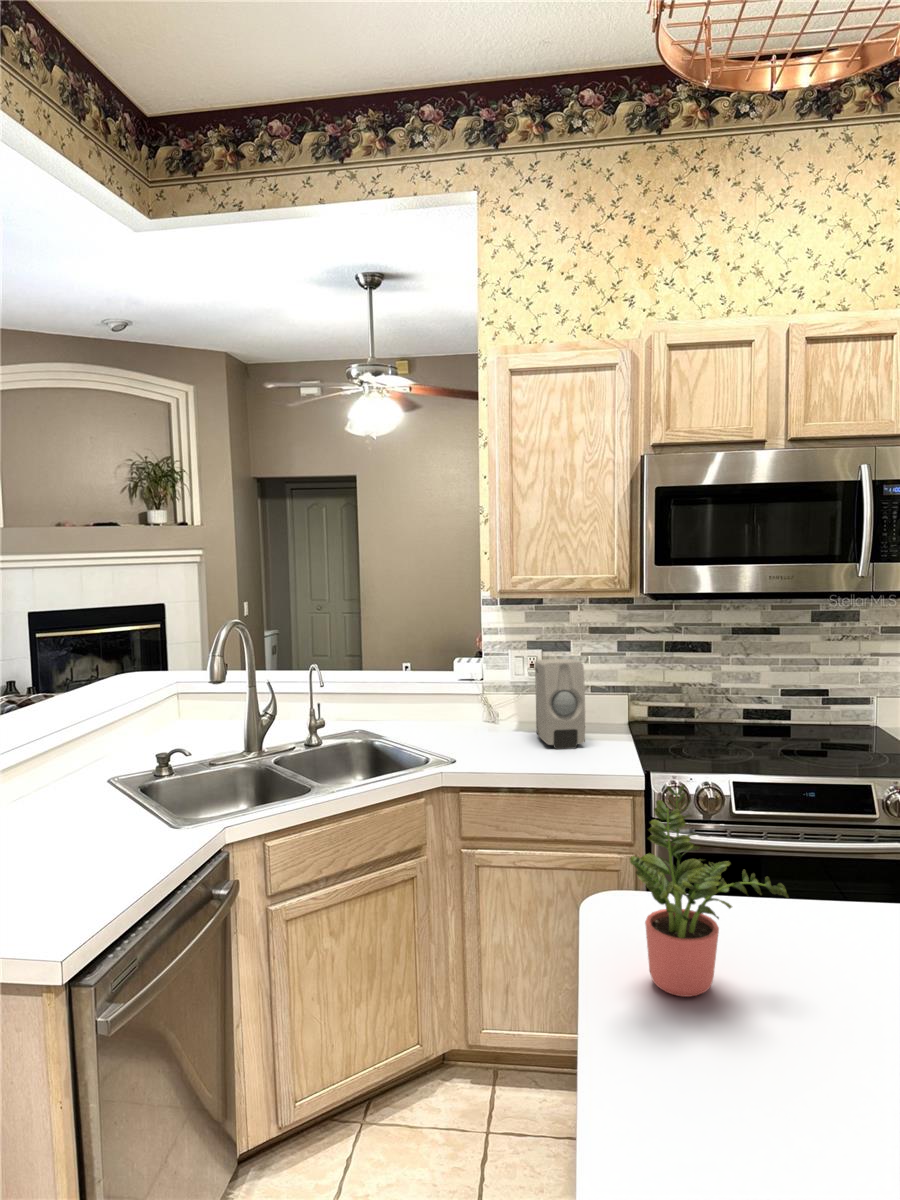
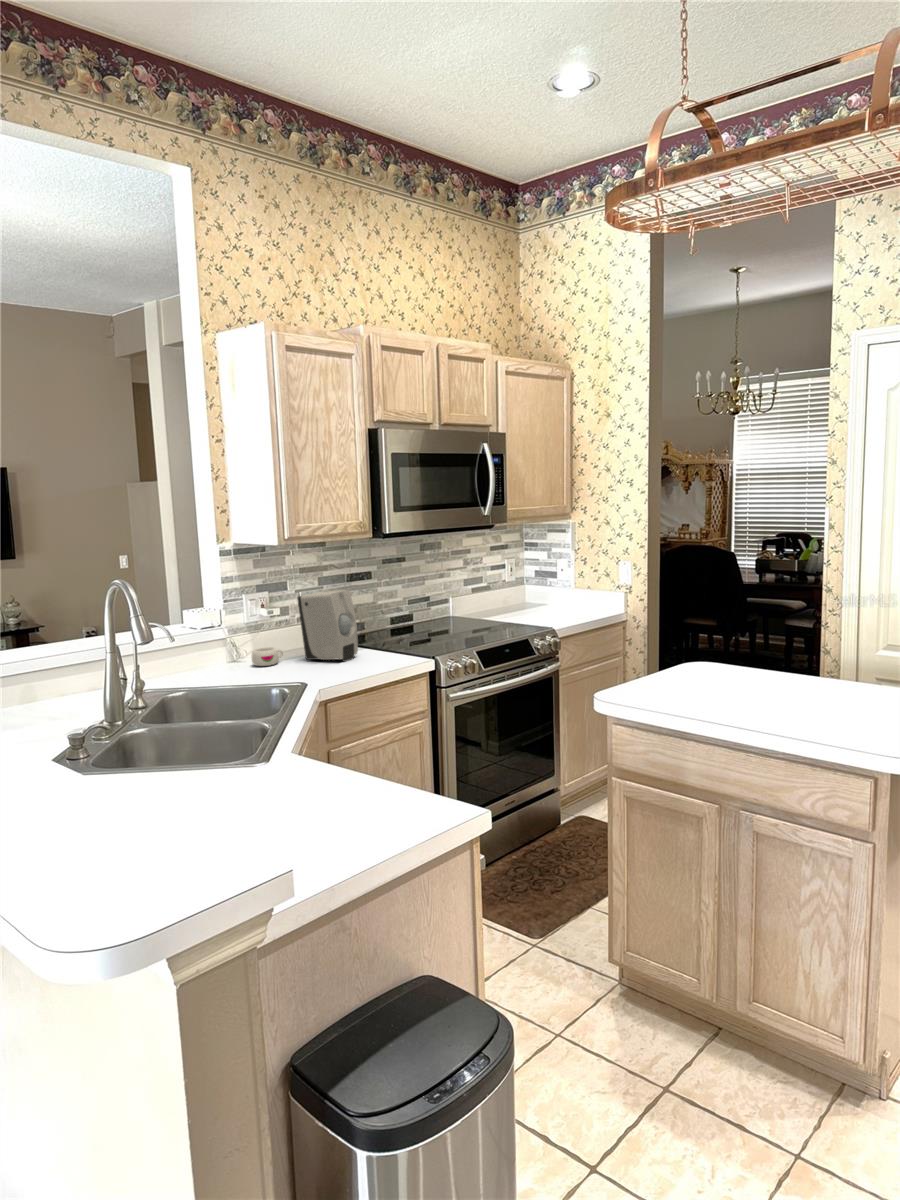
mug: none [489,710,526,732] -> present [252,647,283,666]
potted plant: present [630,785,789,997] -> none [728,587,785,687]

